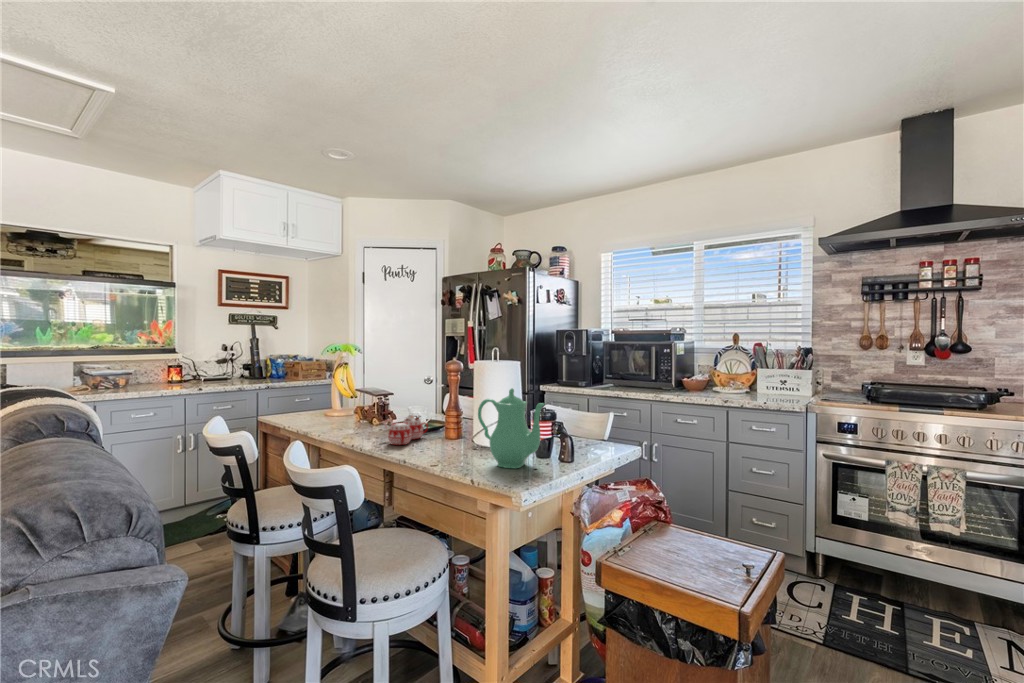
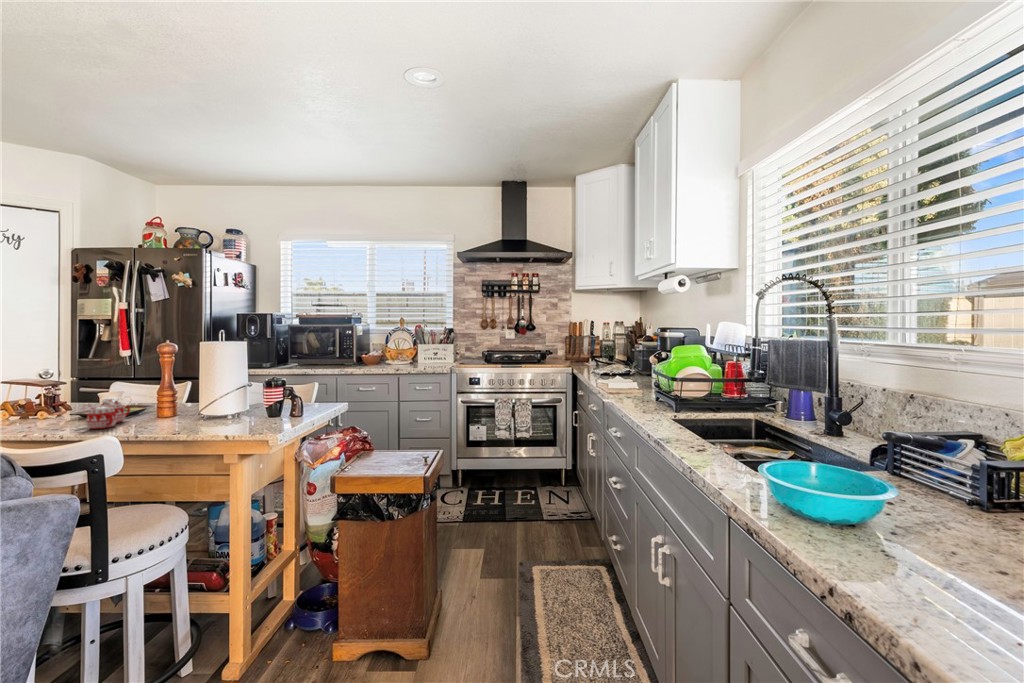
teapot: present [478,388,545,468] -> none [211,361,279,427]

